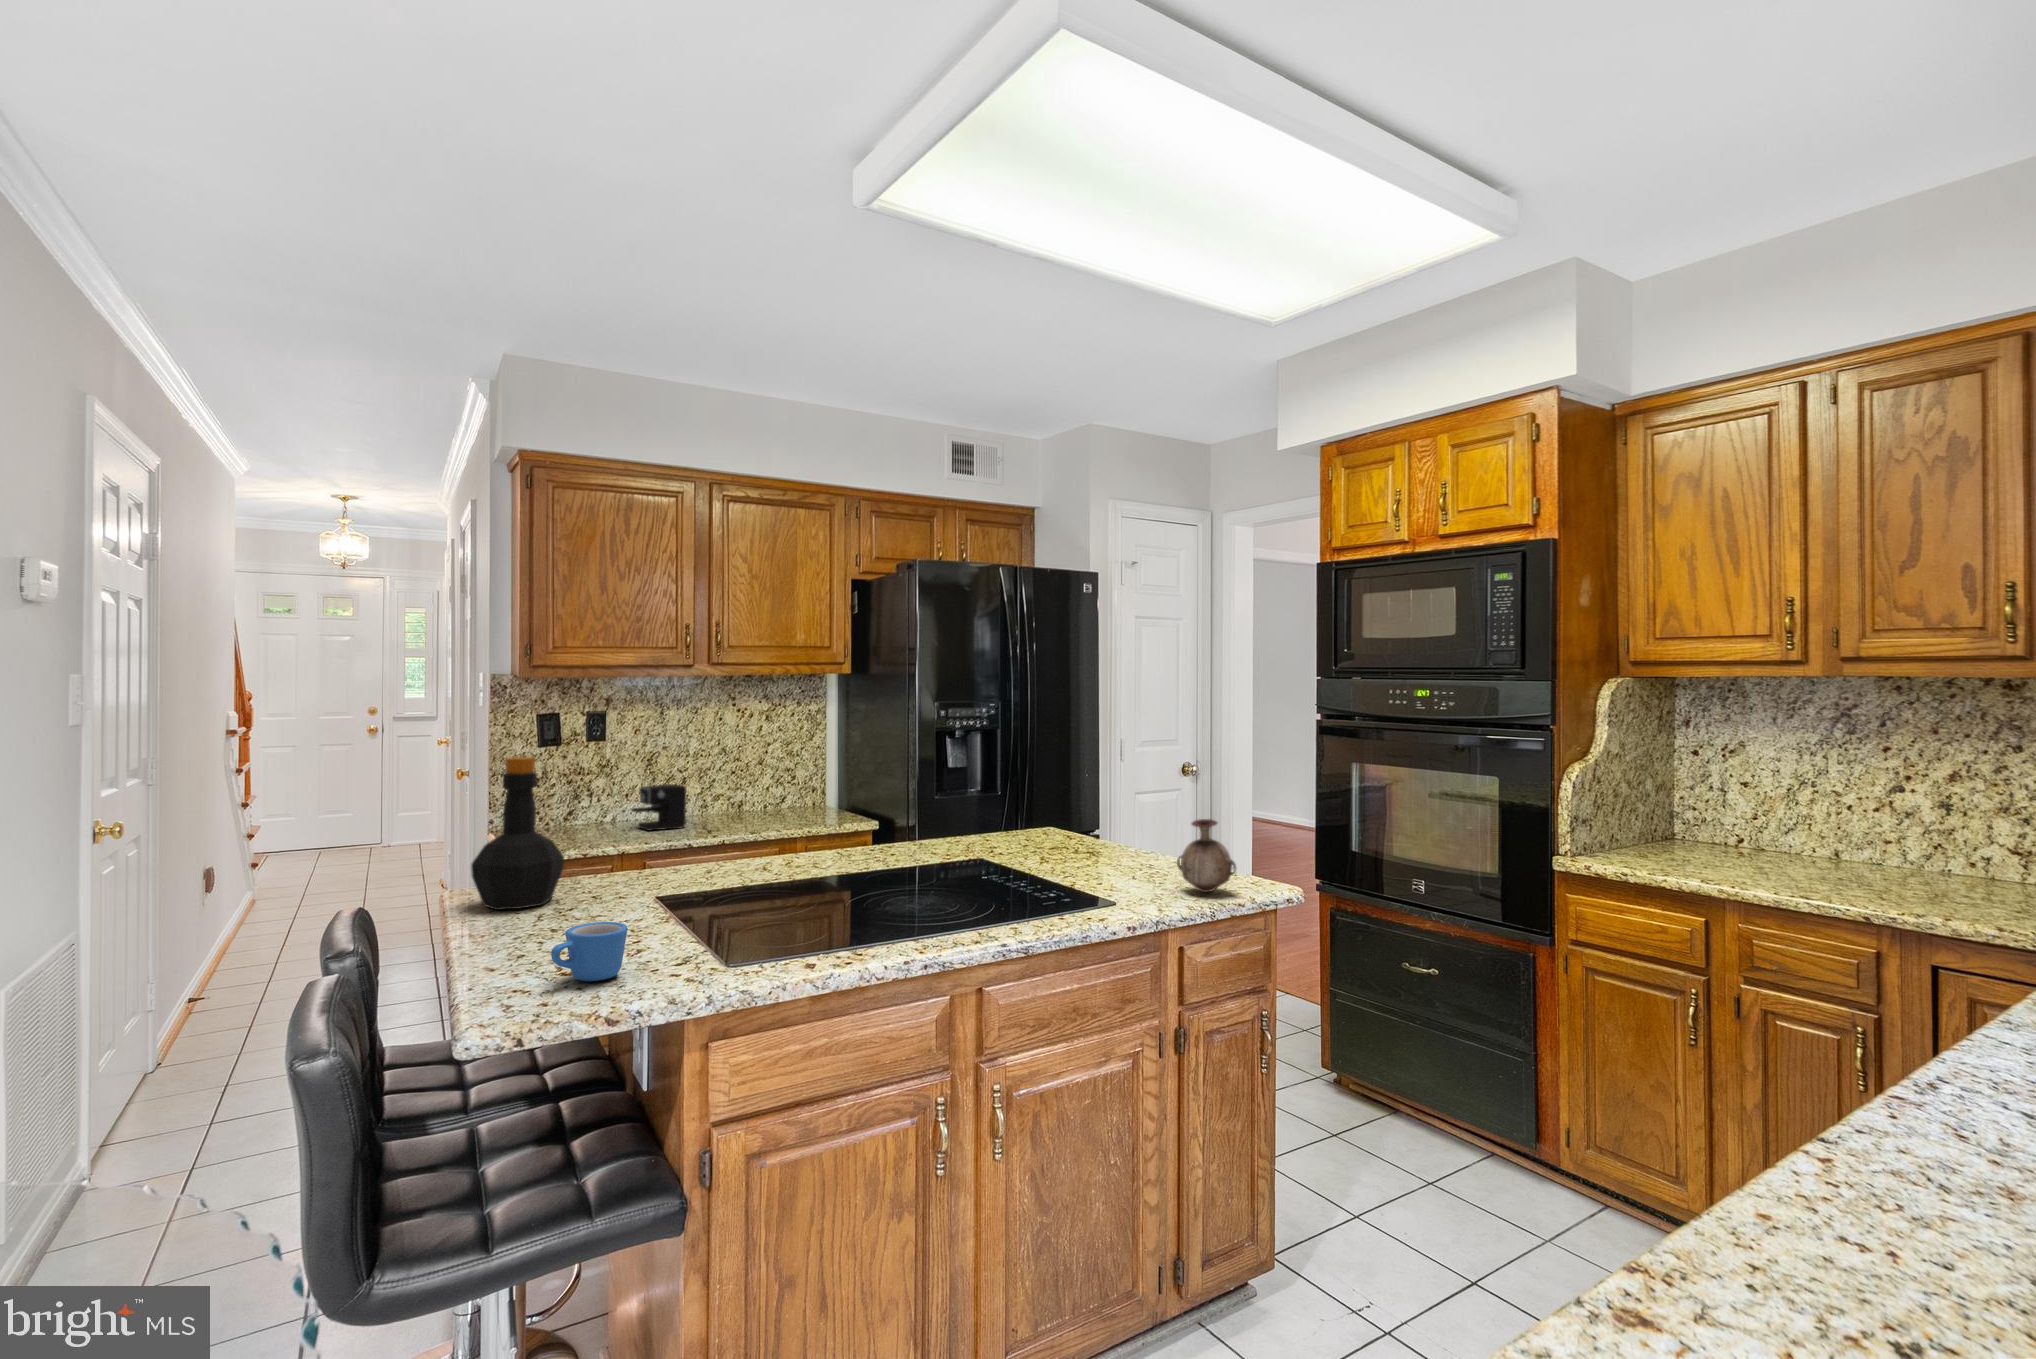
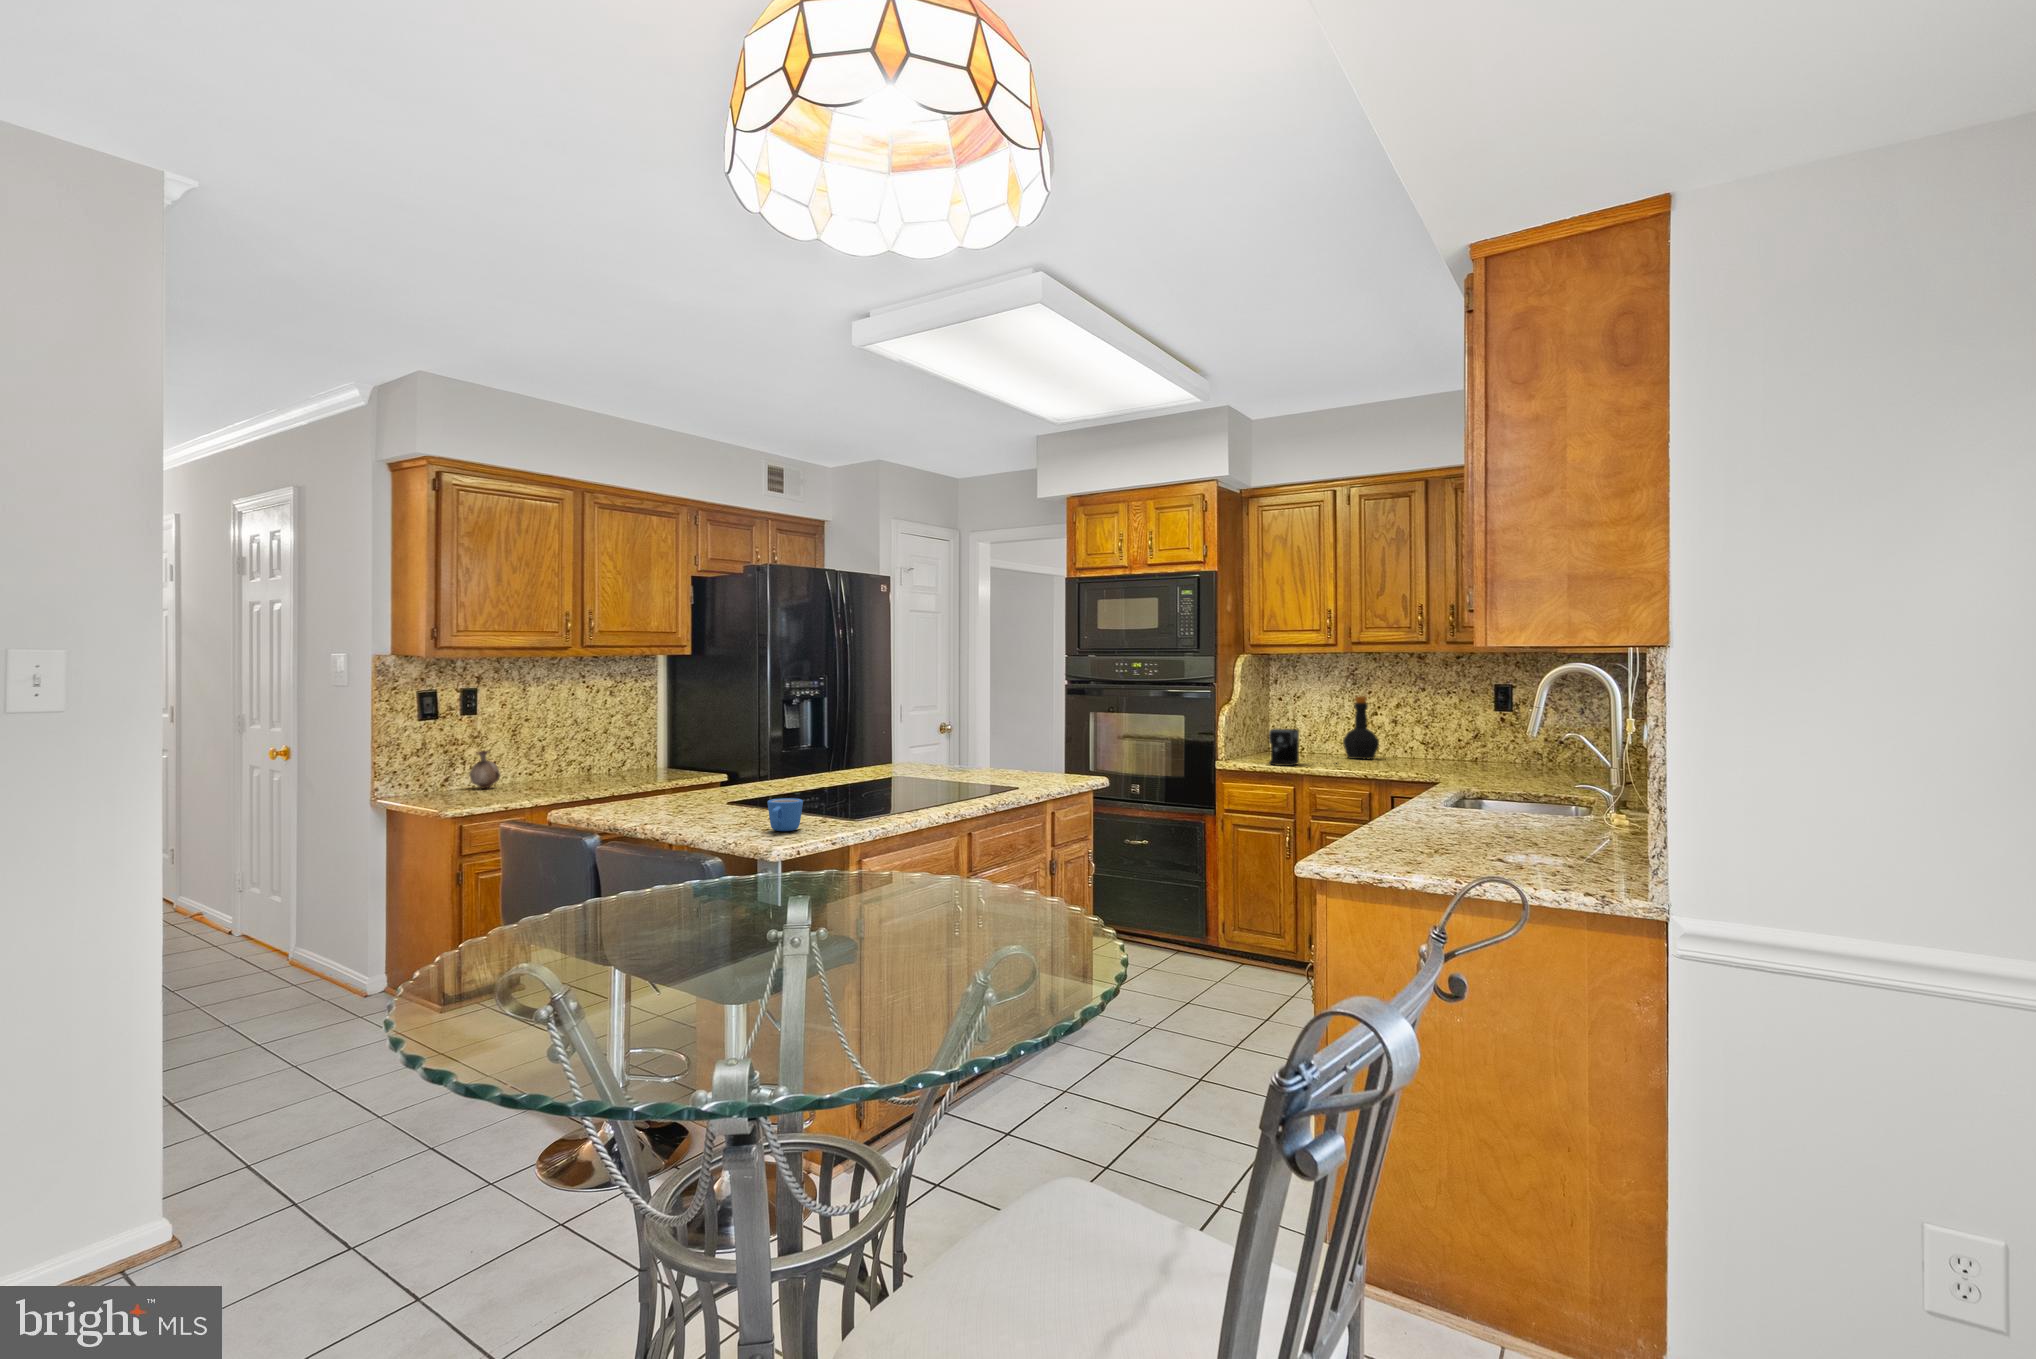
bottle: present [471,757,564,910] -> present [1343,696,1379,759]
coffee maker: present [632,784,711,832] -> present [1269,729,1299,766]
vase: present [1177,819,1236,892] -> present [469,751,500,789]

